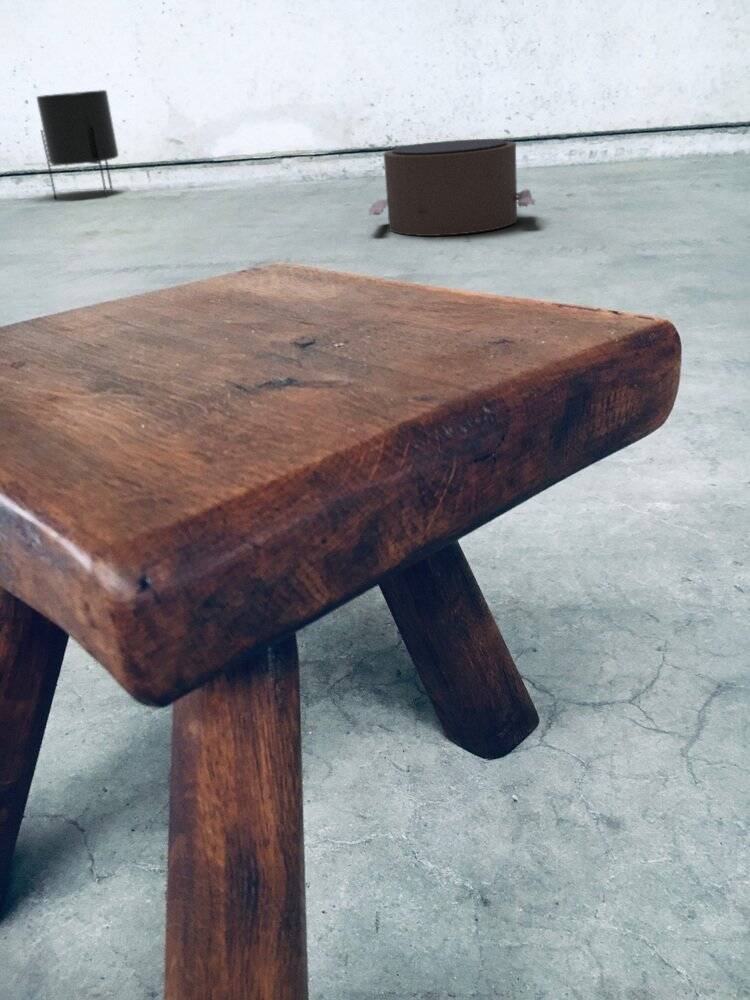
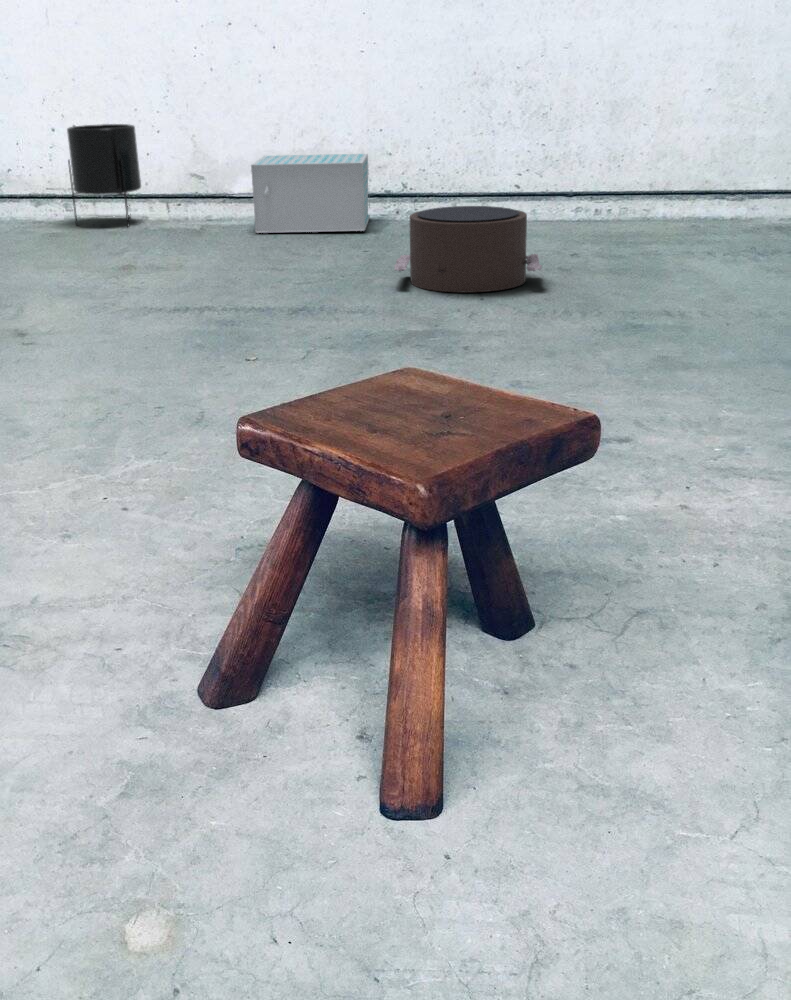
storage box: none [224,106,355,194] -> present [251,154,370,233]

